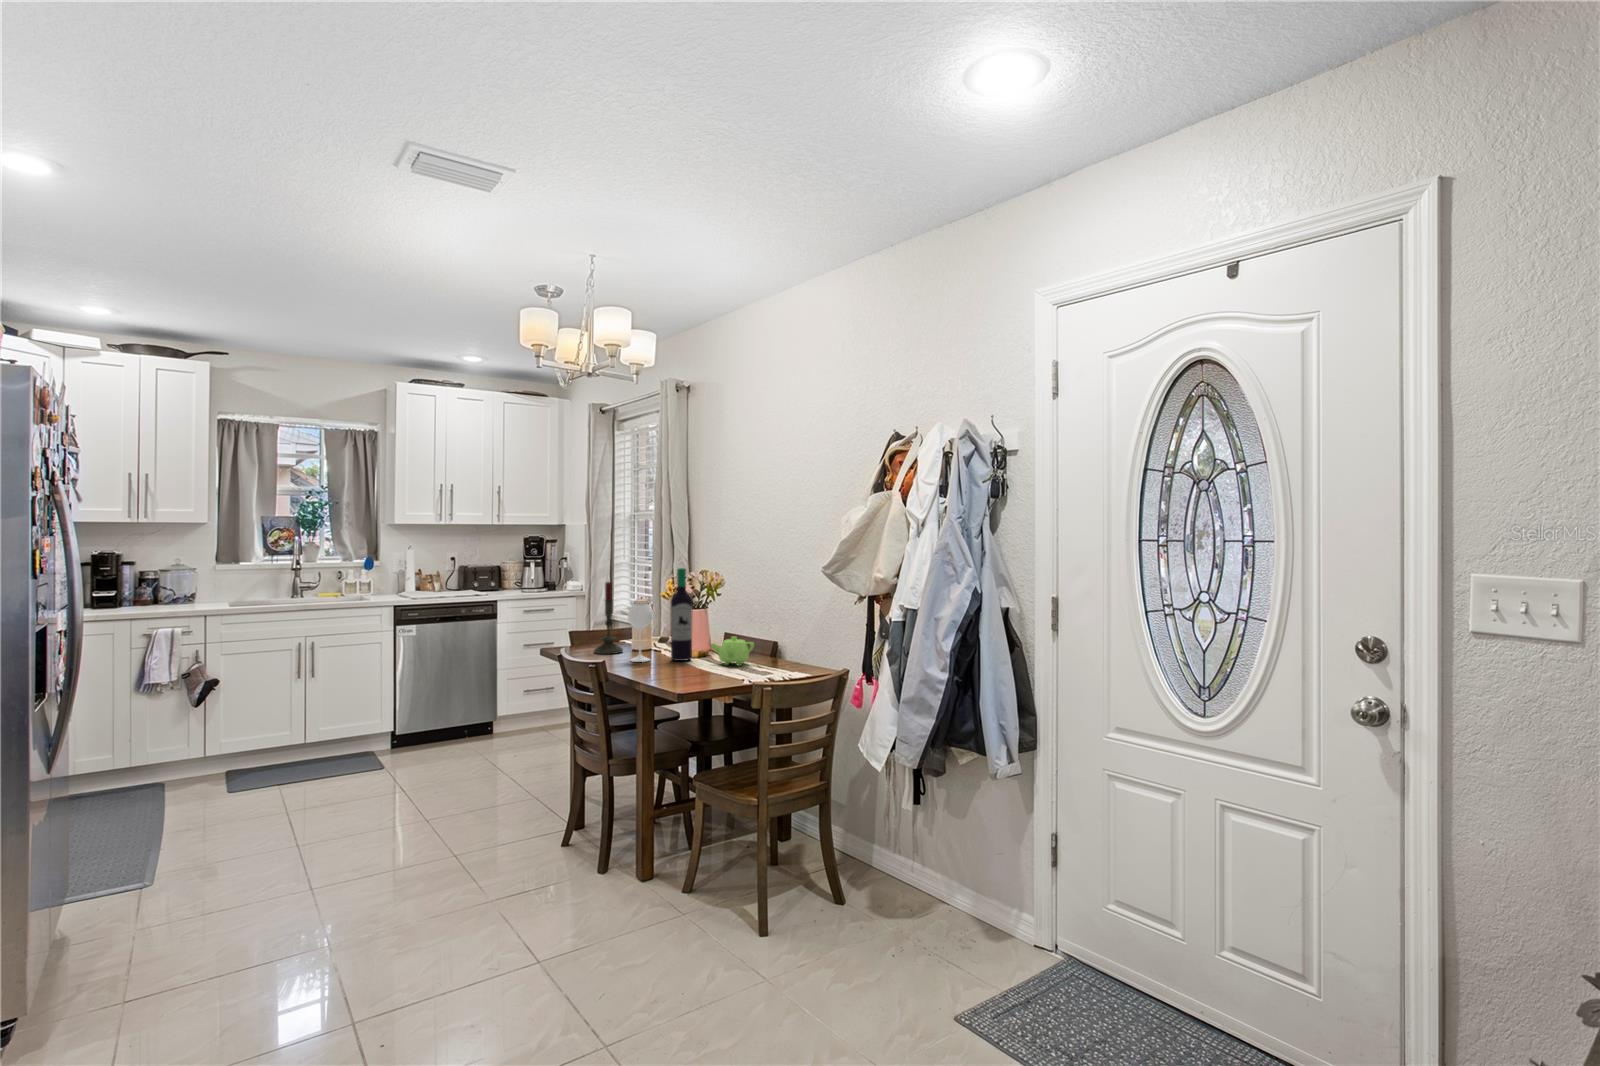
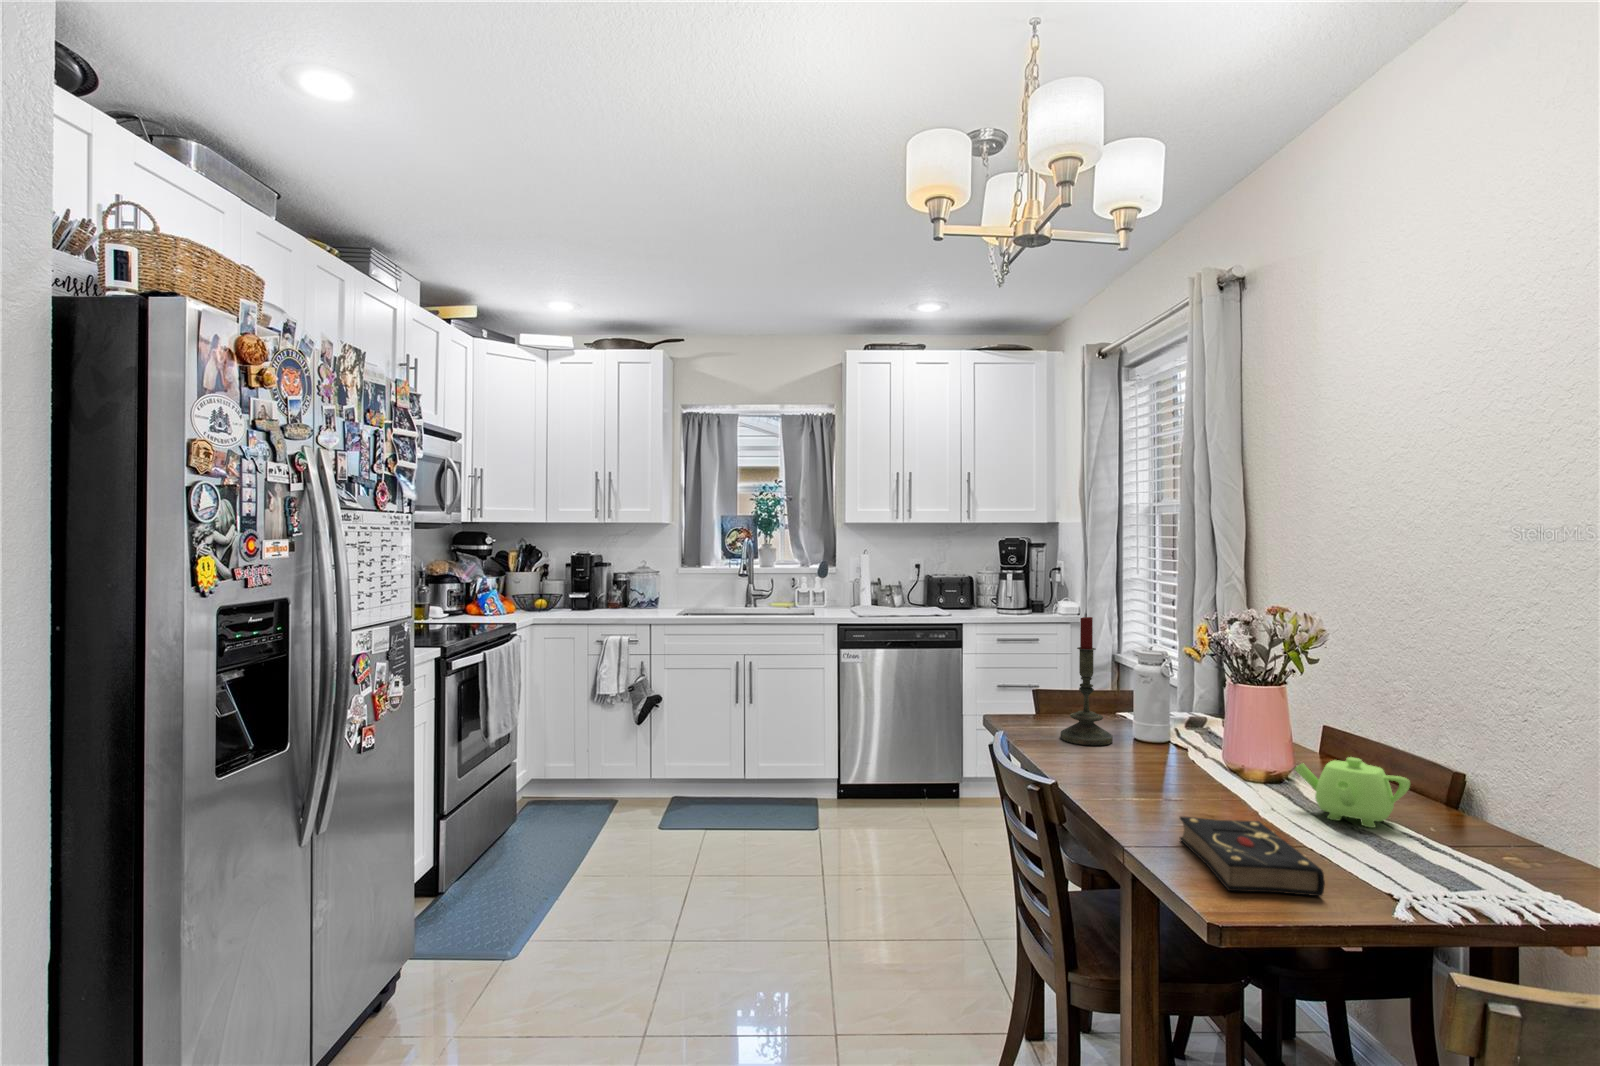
wine bottle: present [628,568,693,662] -> none [1114,601,1251,789]
book: none [663,664,719,685] -> present [1180,817,1325,896]

